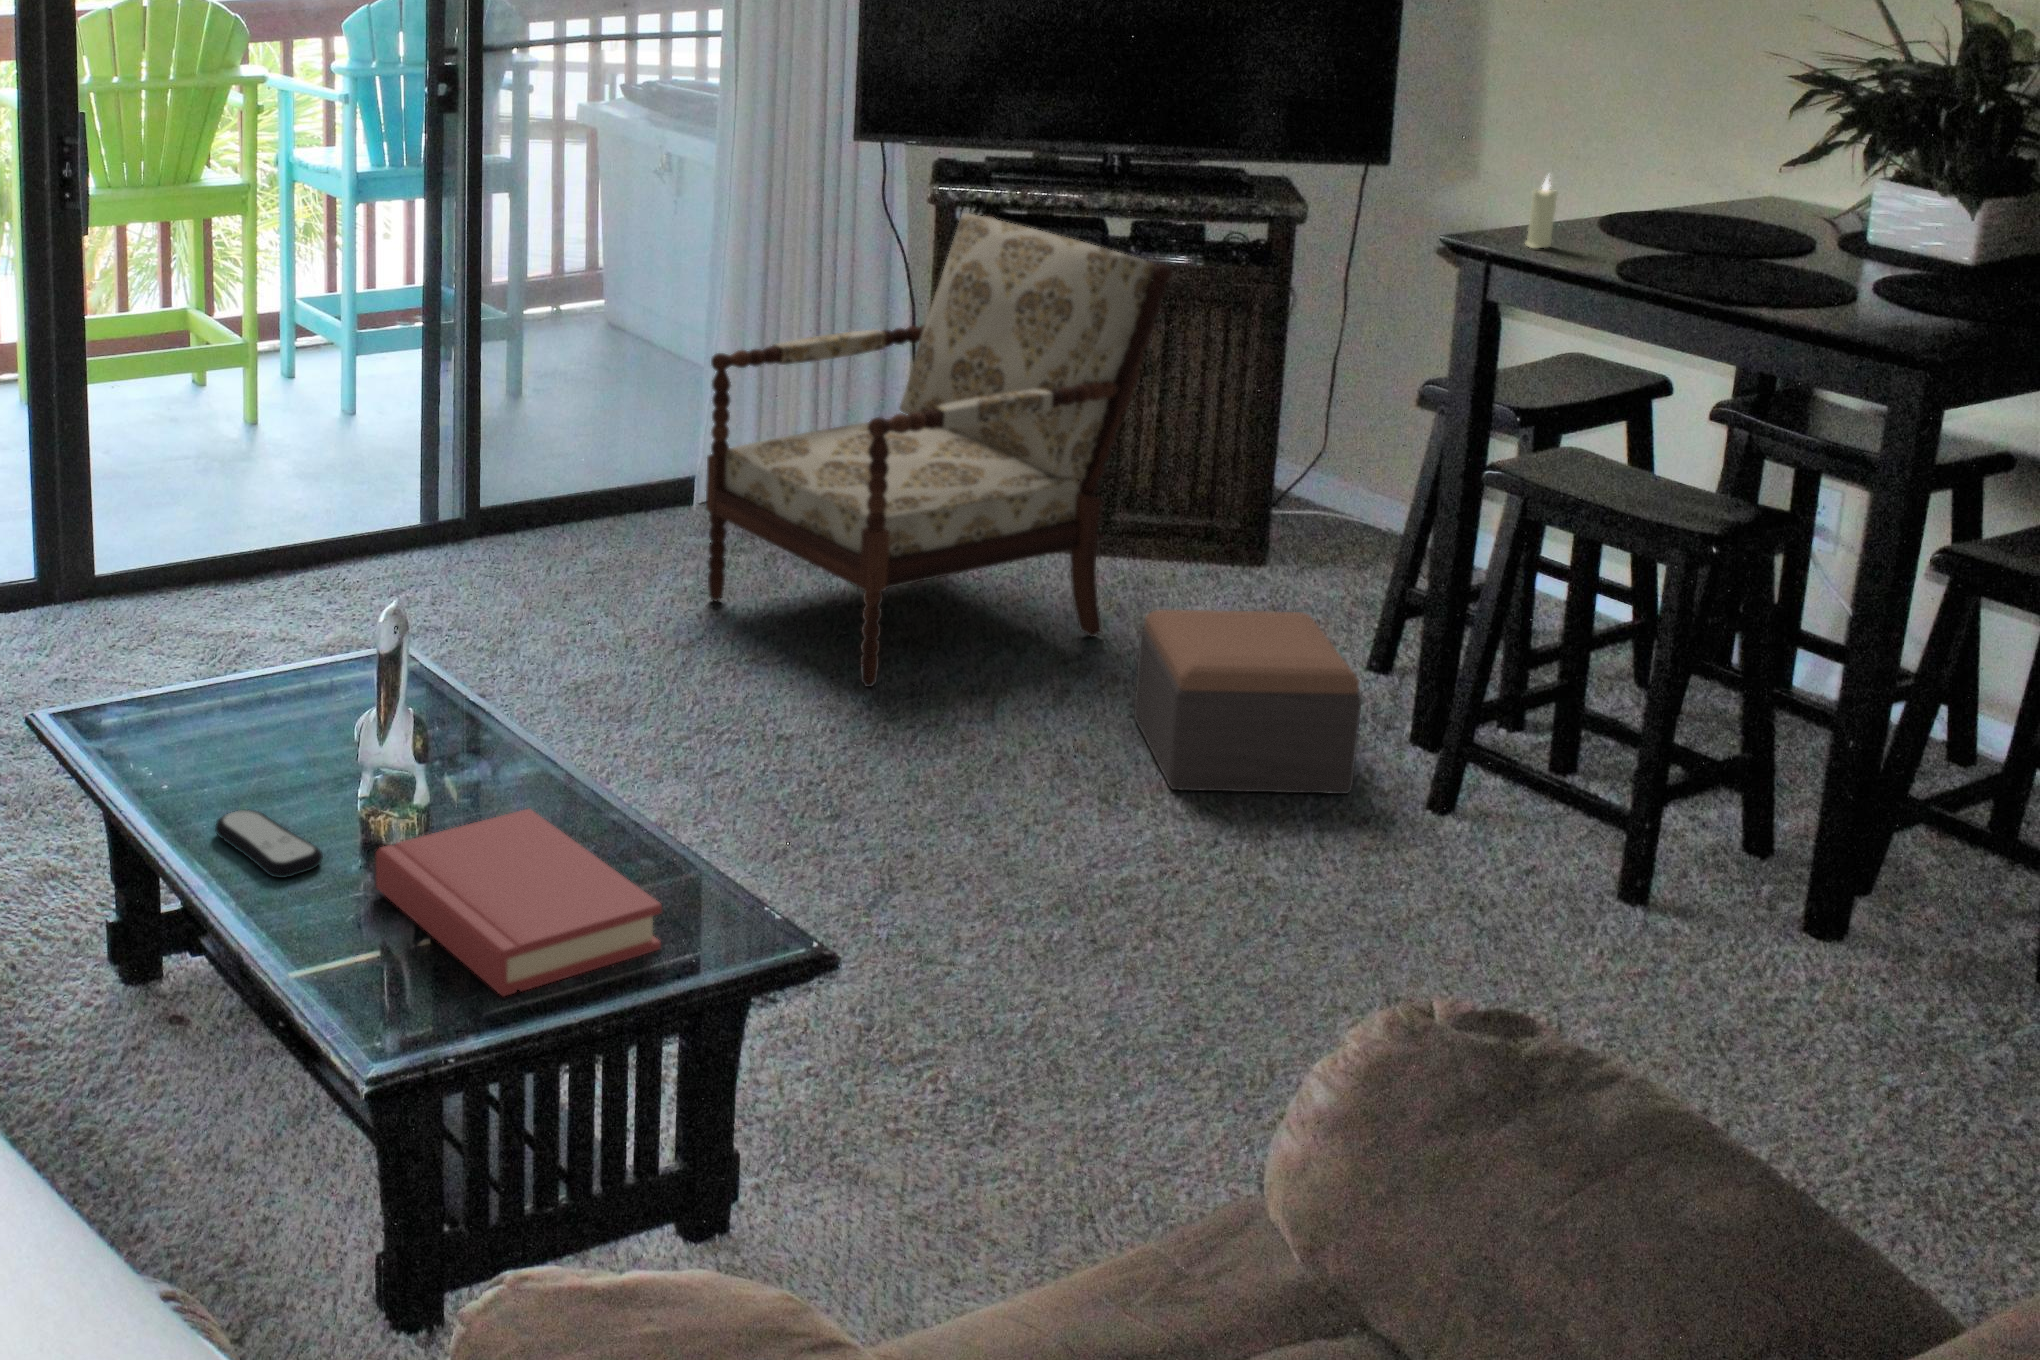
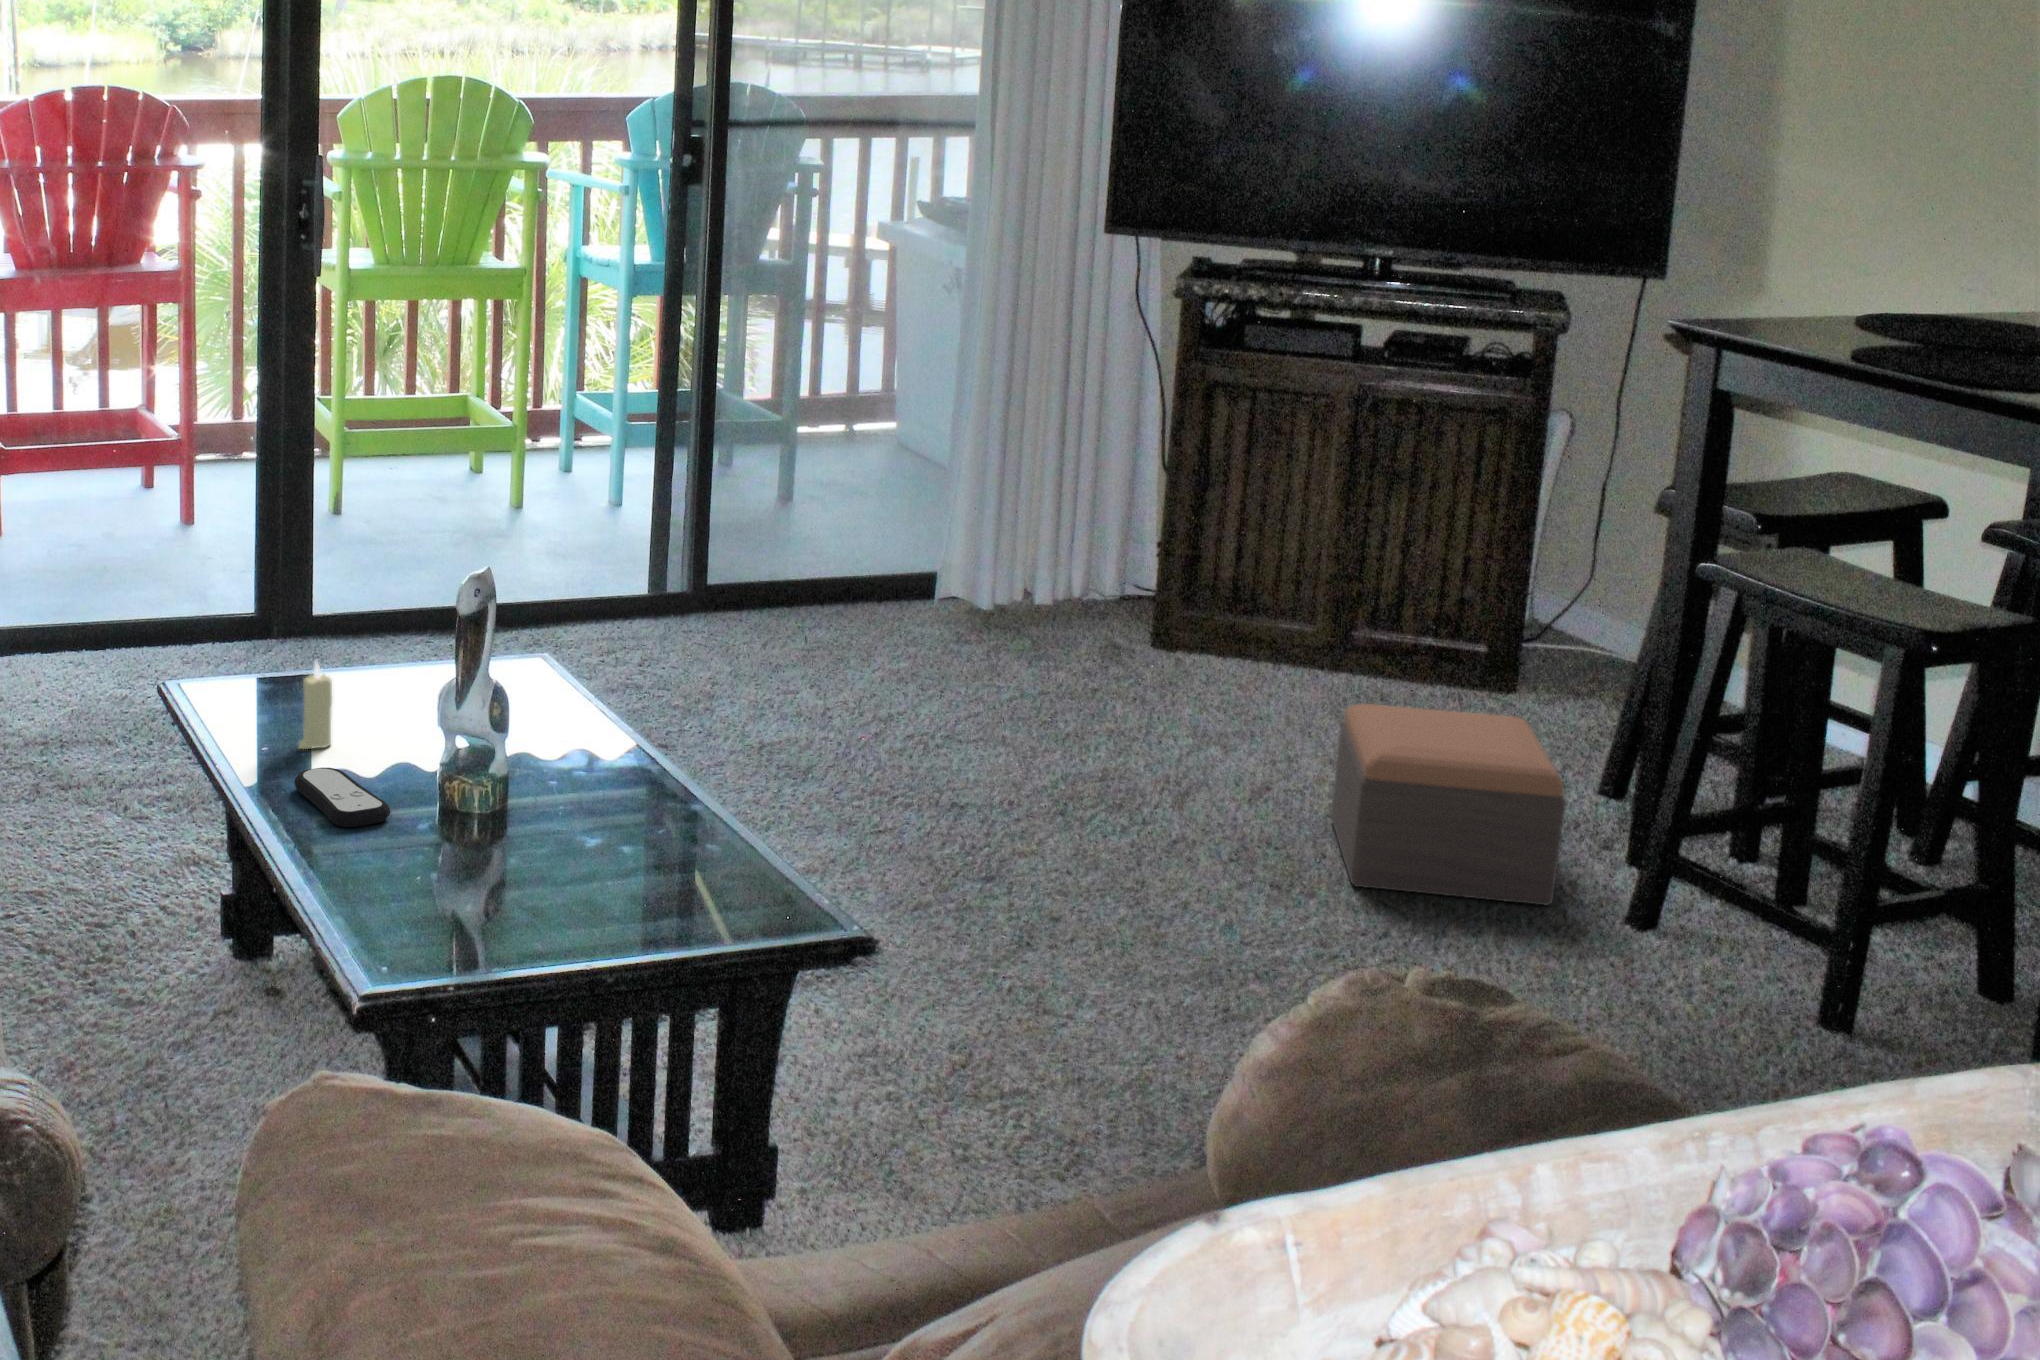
candle: present [1525,177,1557,248] -> present [299,662,332,749]
armchair: present [706,213,1172,687] -> none [910,301,1408,770]
hardback book: present [376,809,662,996] -> none [432,781,699,938]

